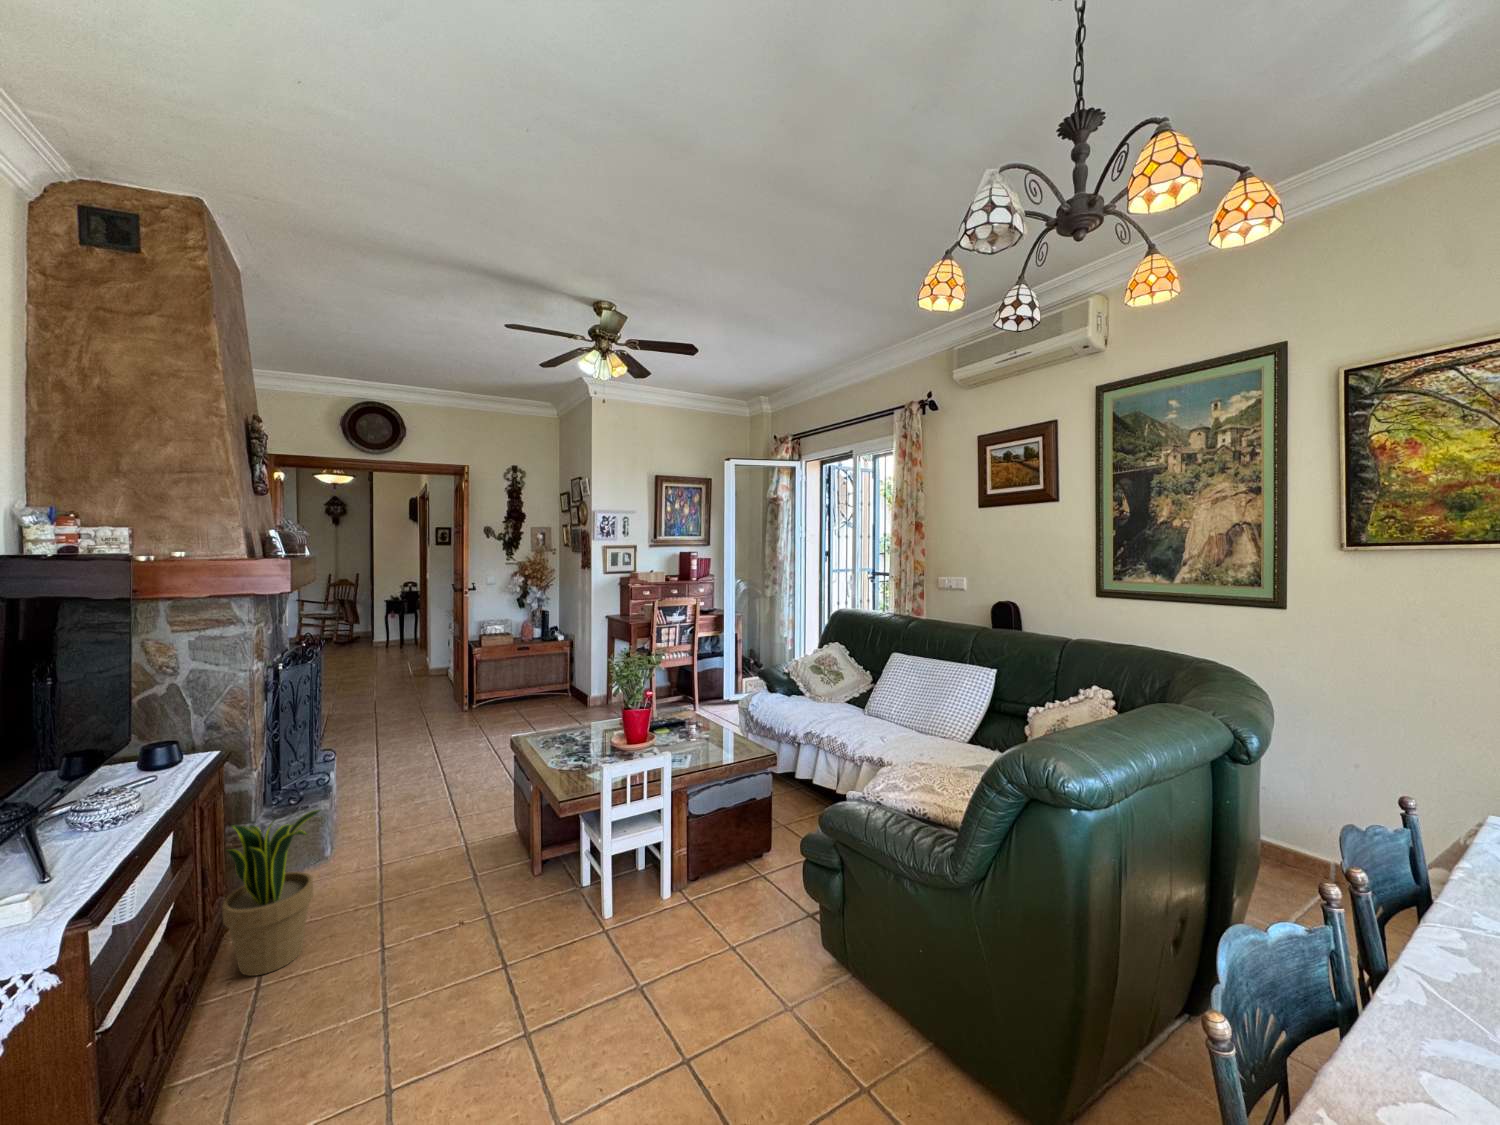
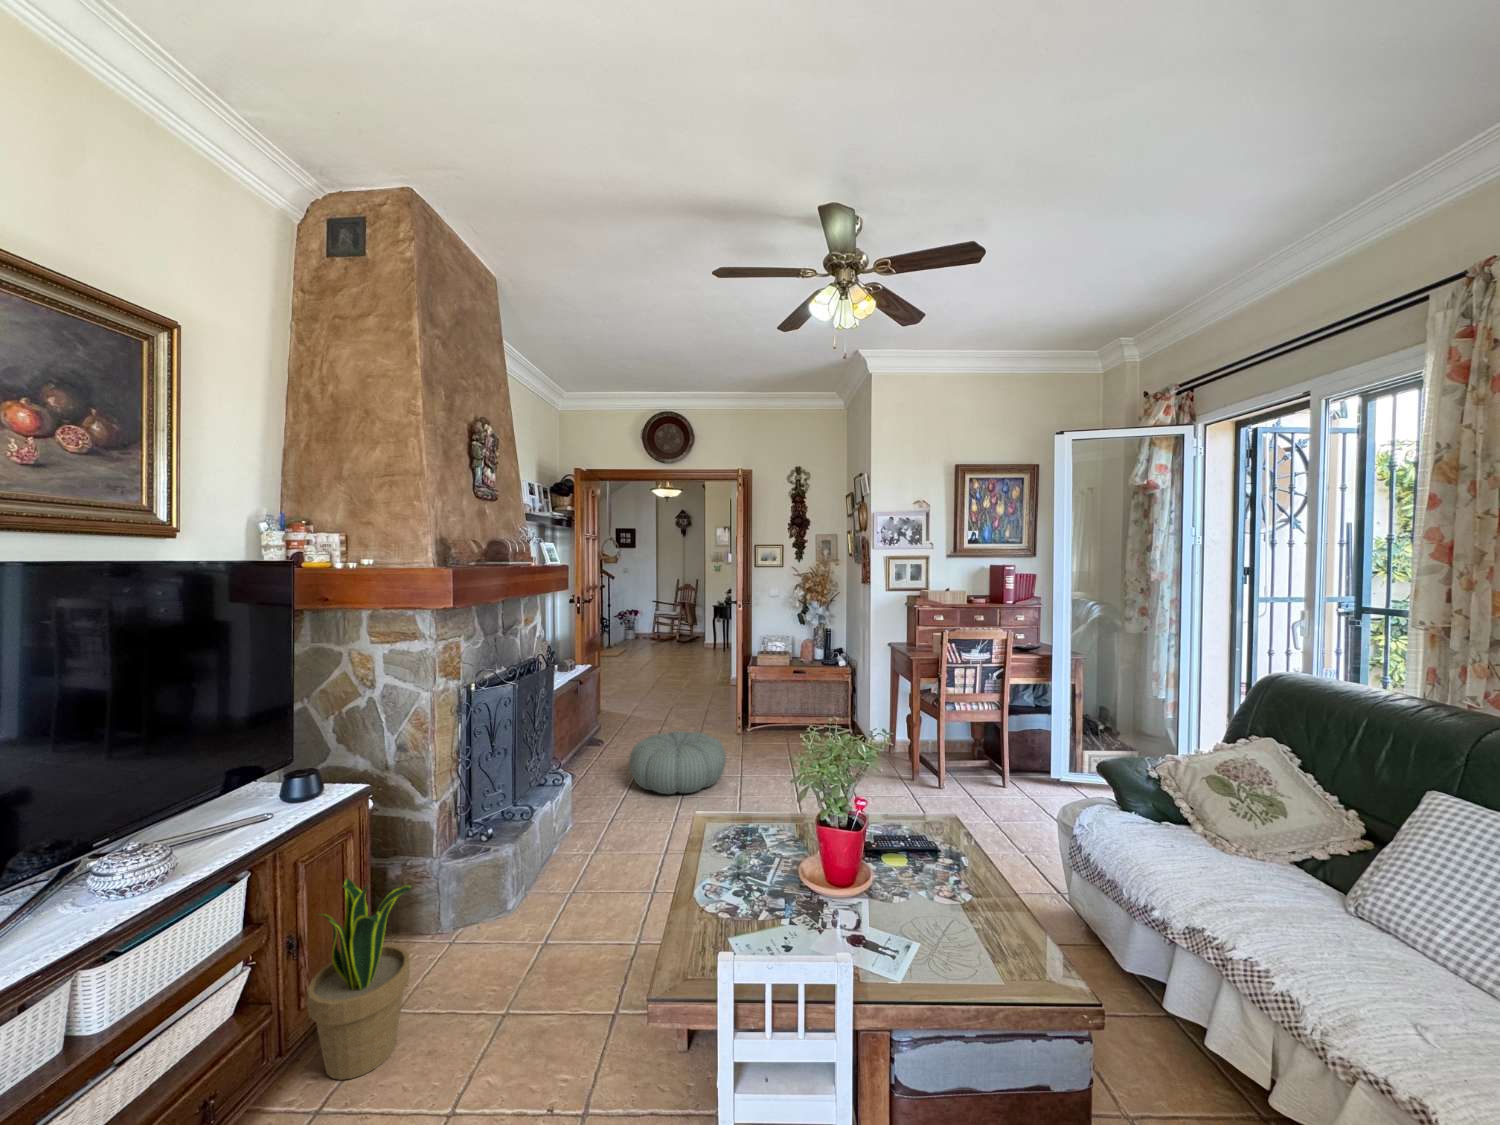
pouf: none [379,707,478,761] -> present [629,731,726,794]

